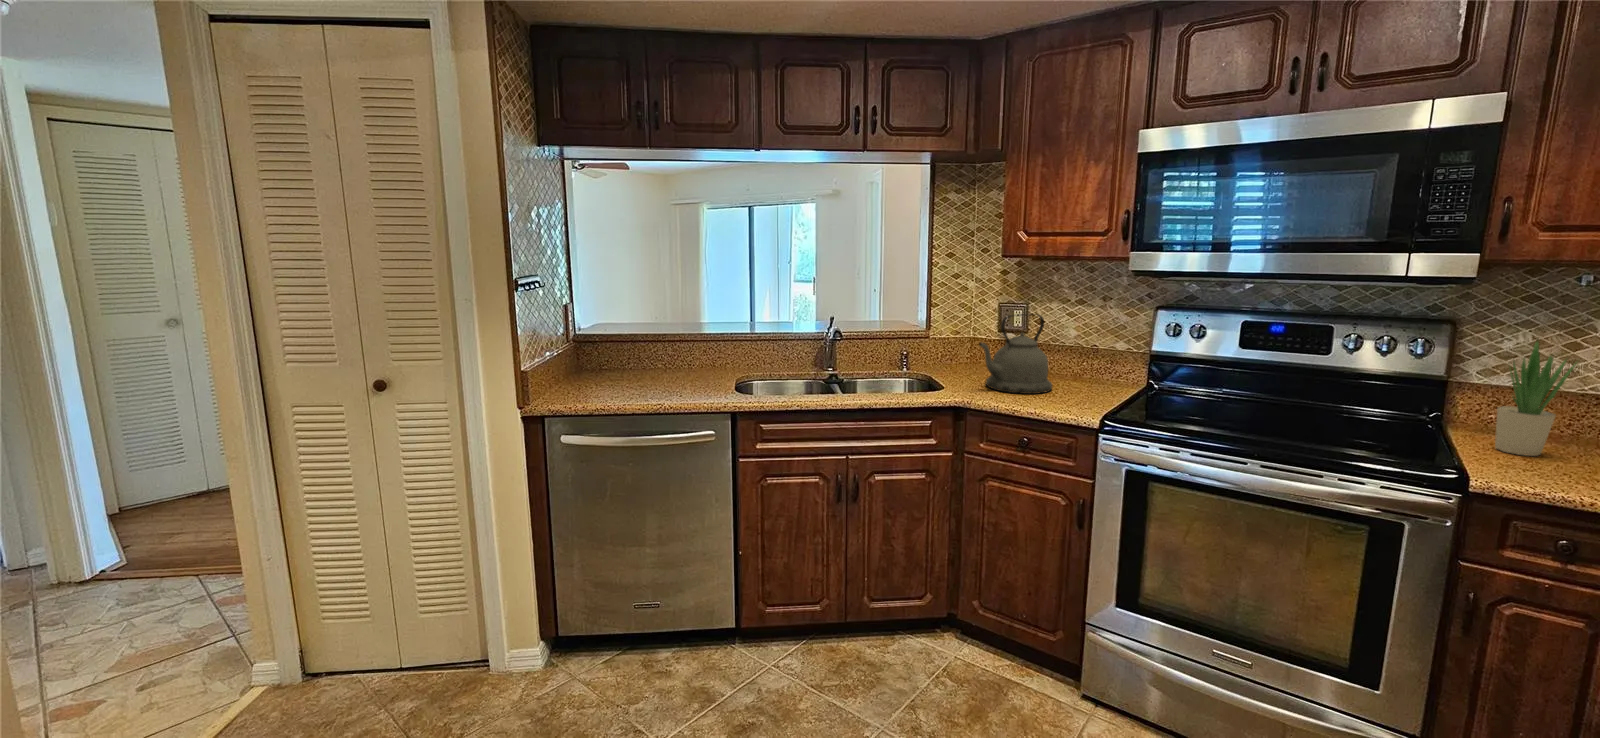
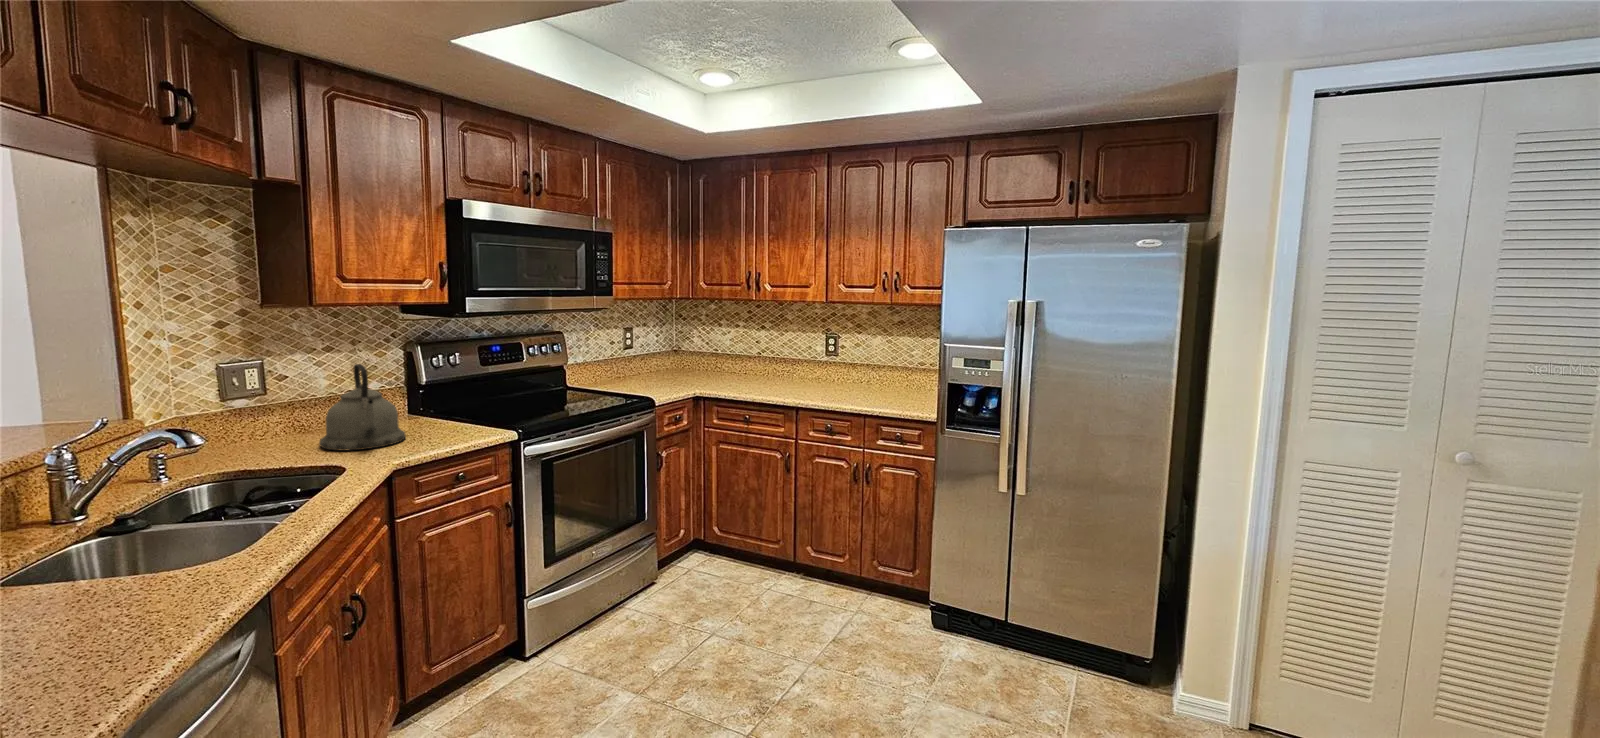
potted plant: present [1495,338,1576,456] -> none [592,335,613,388]

